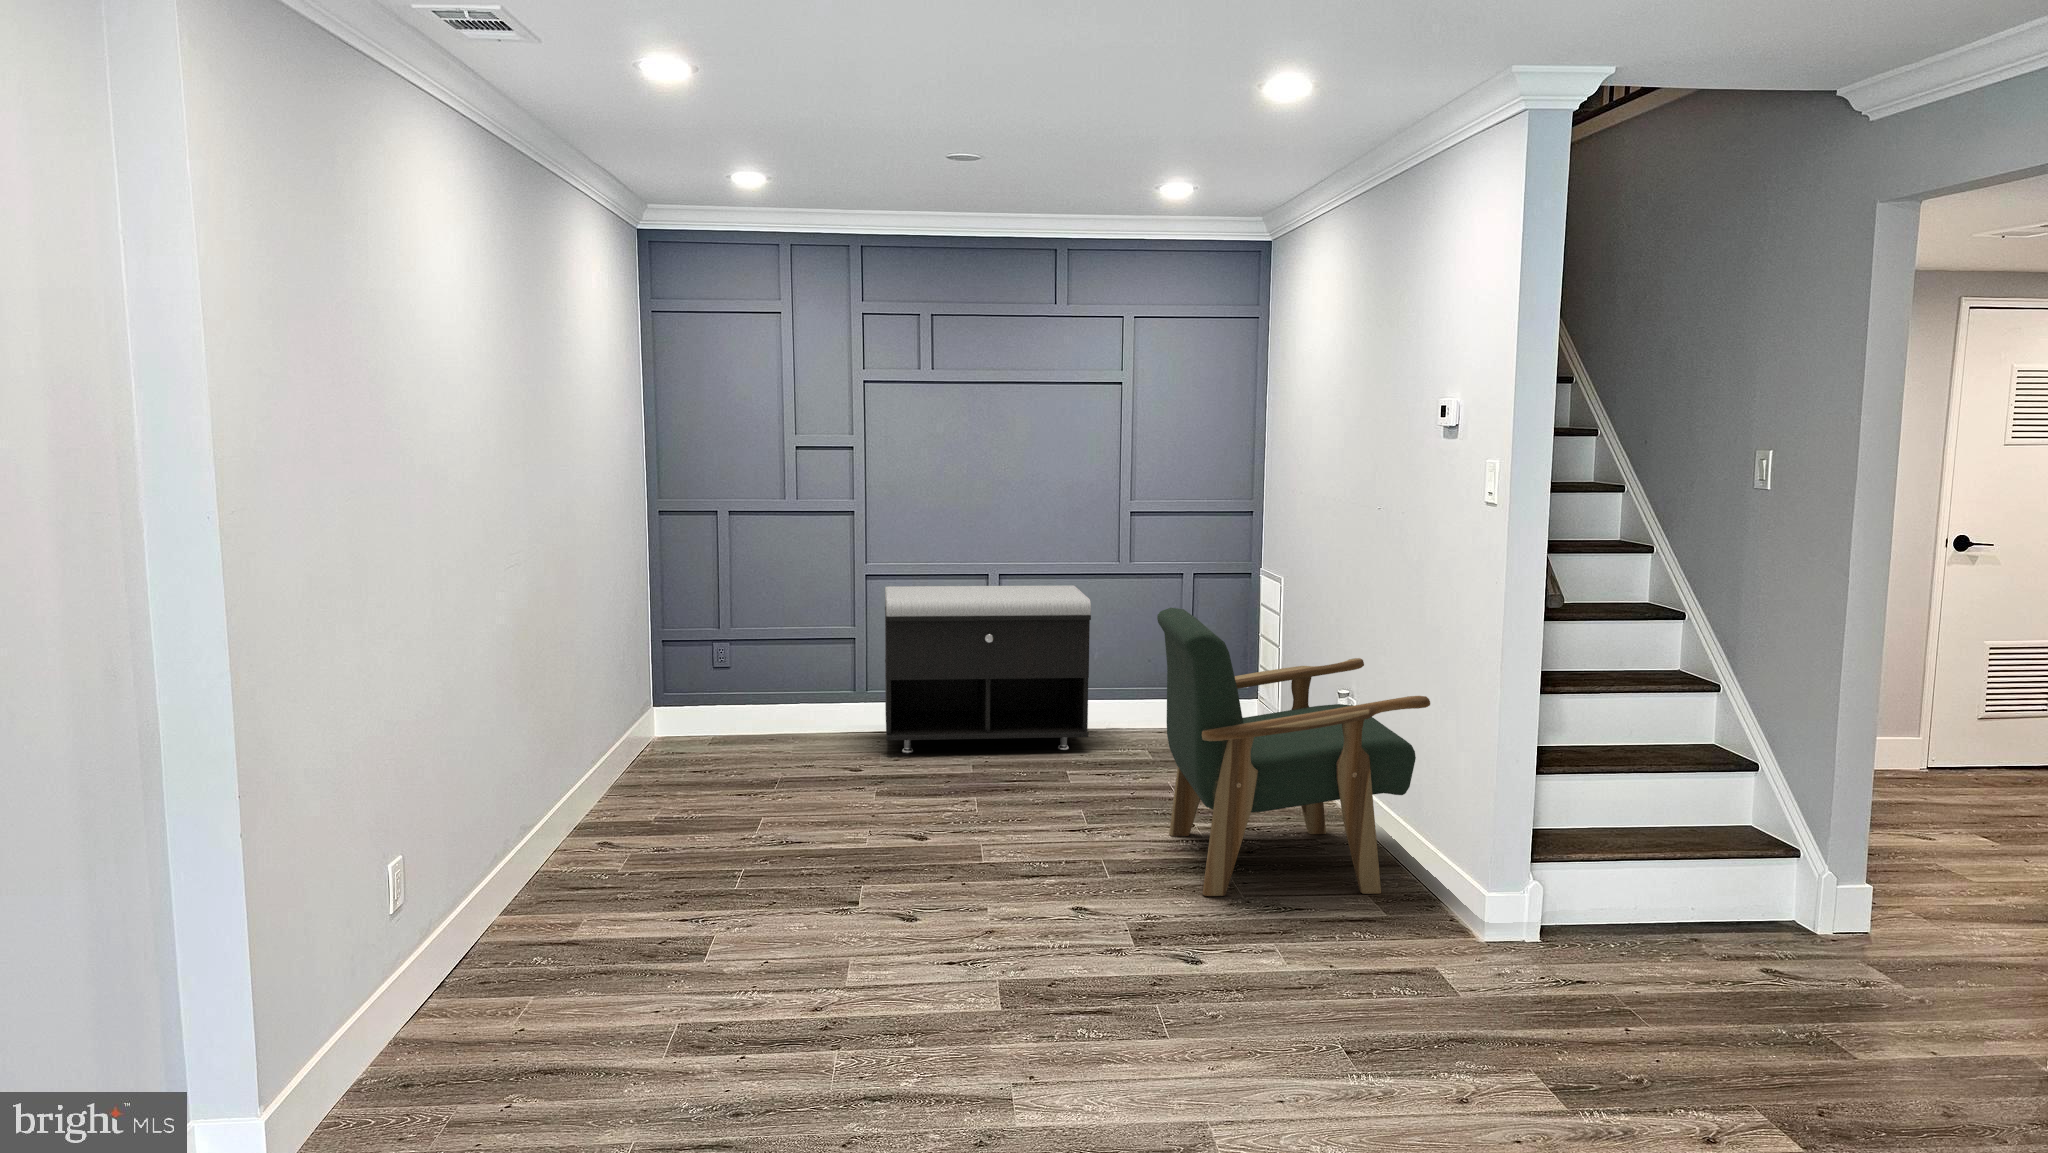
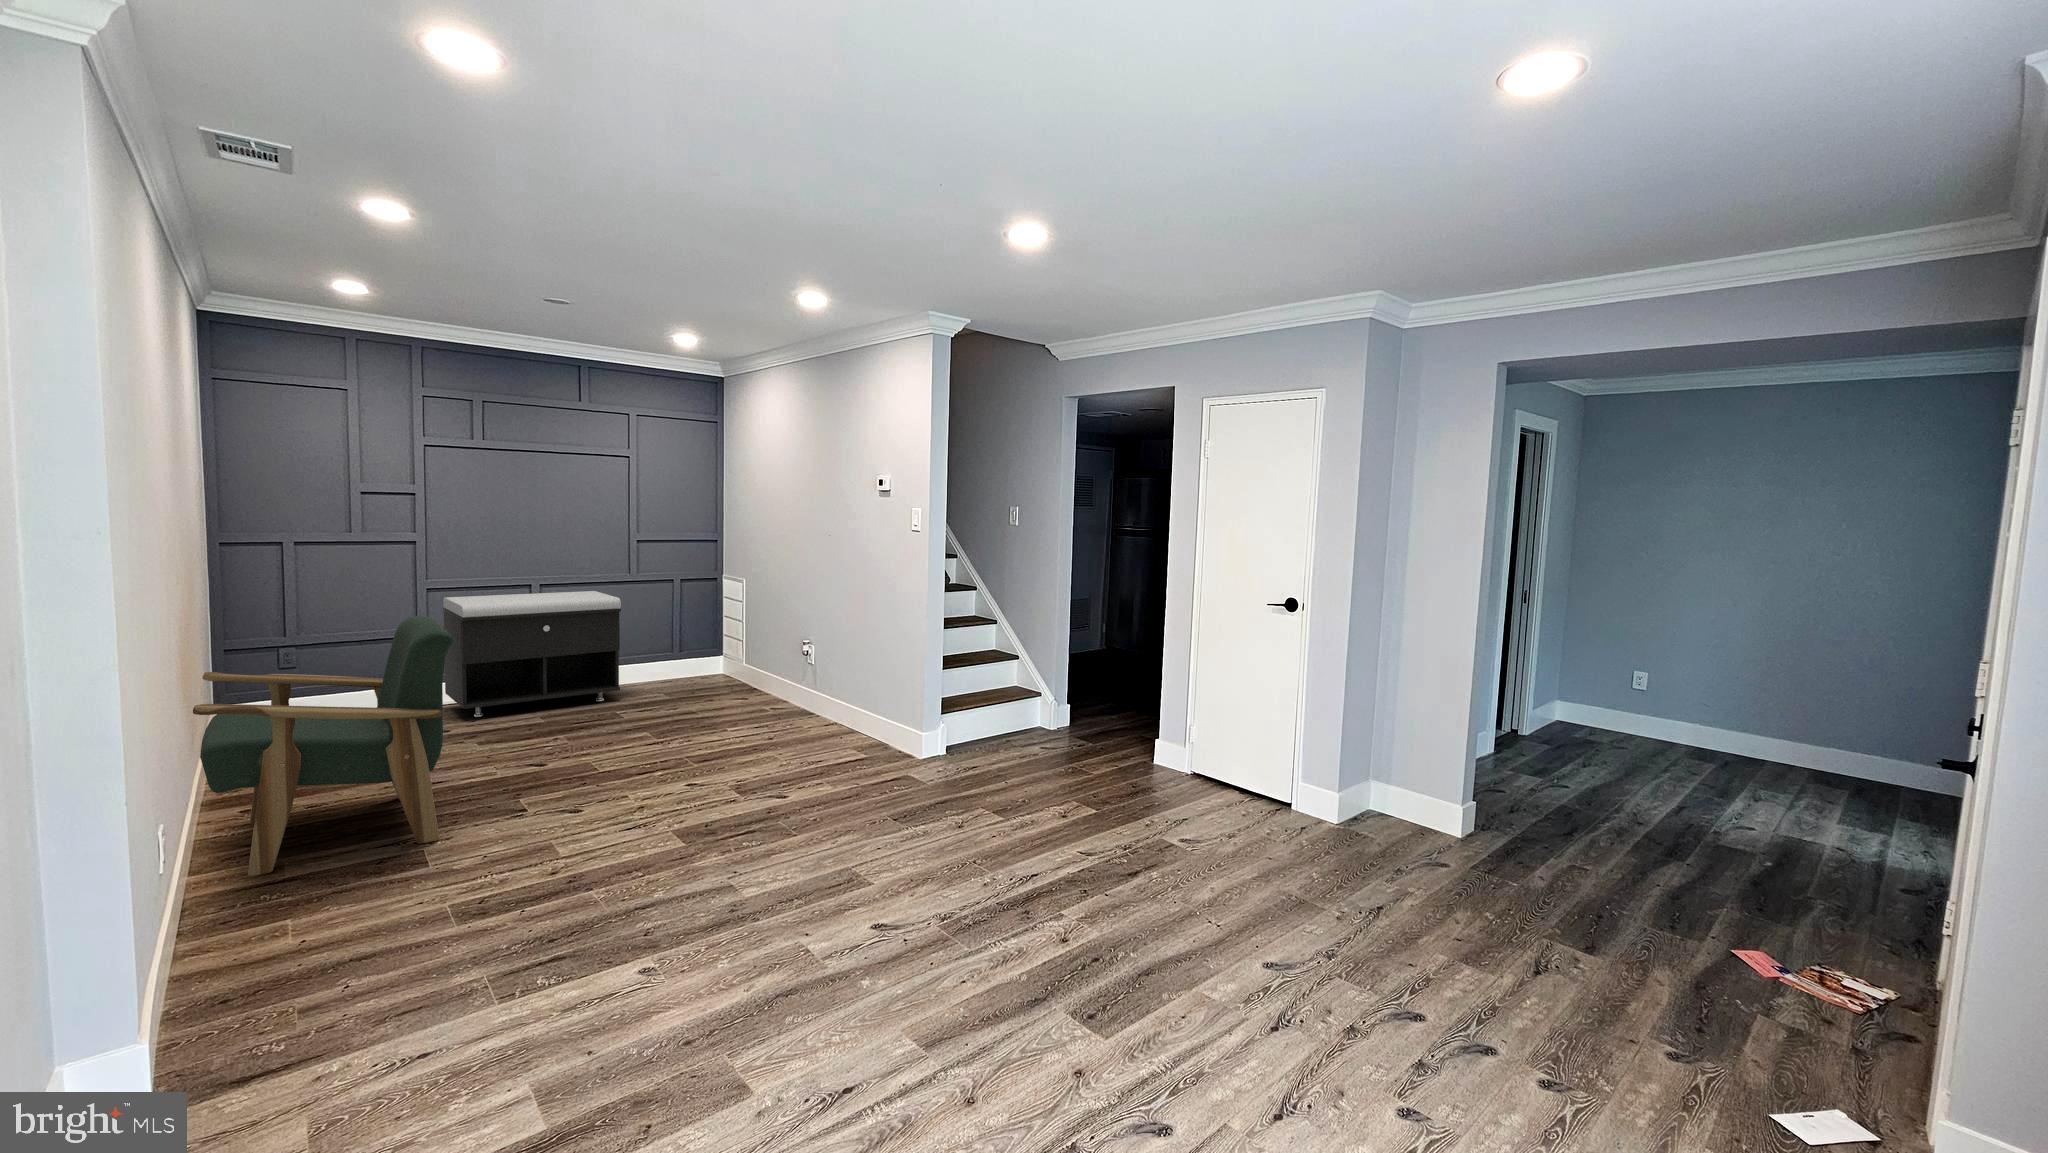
armchair: present [1157,608,1430,896] -> present [193,615,453,876]

